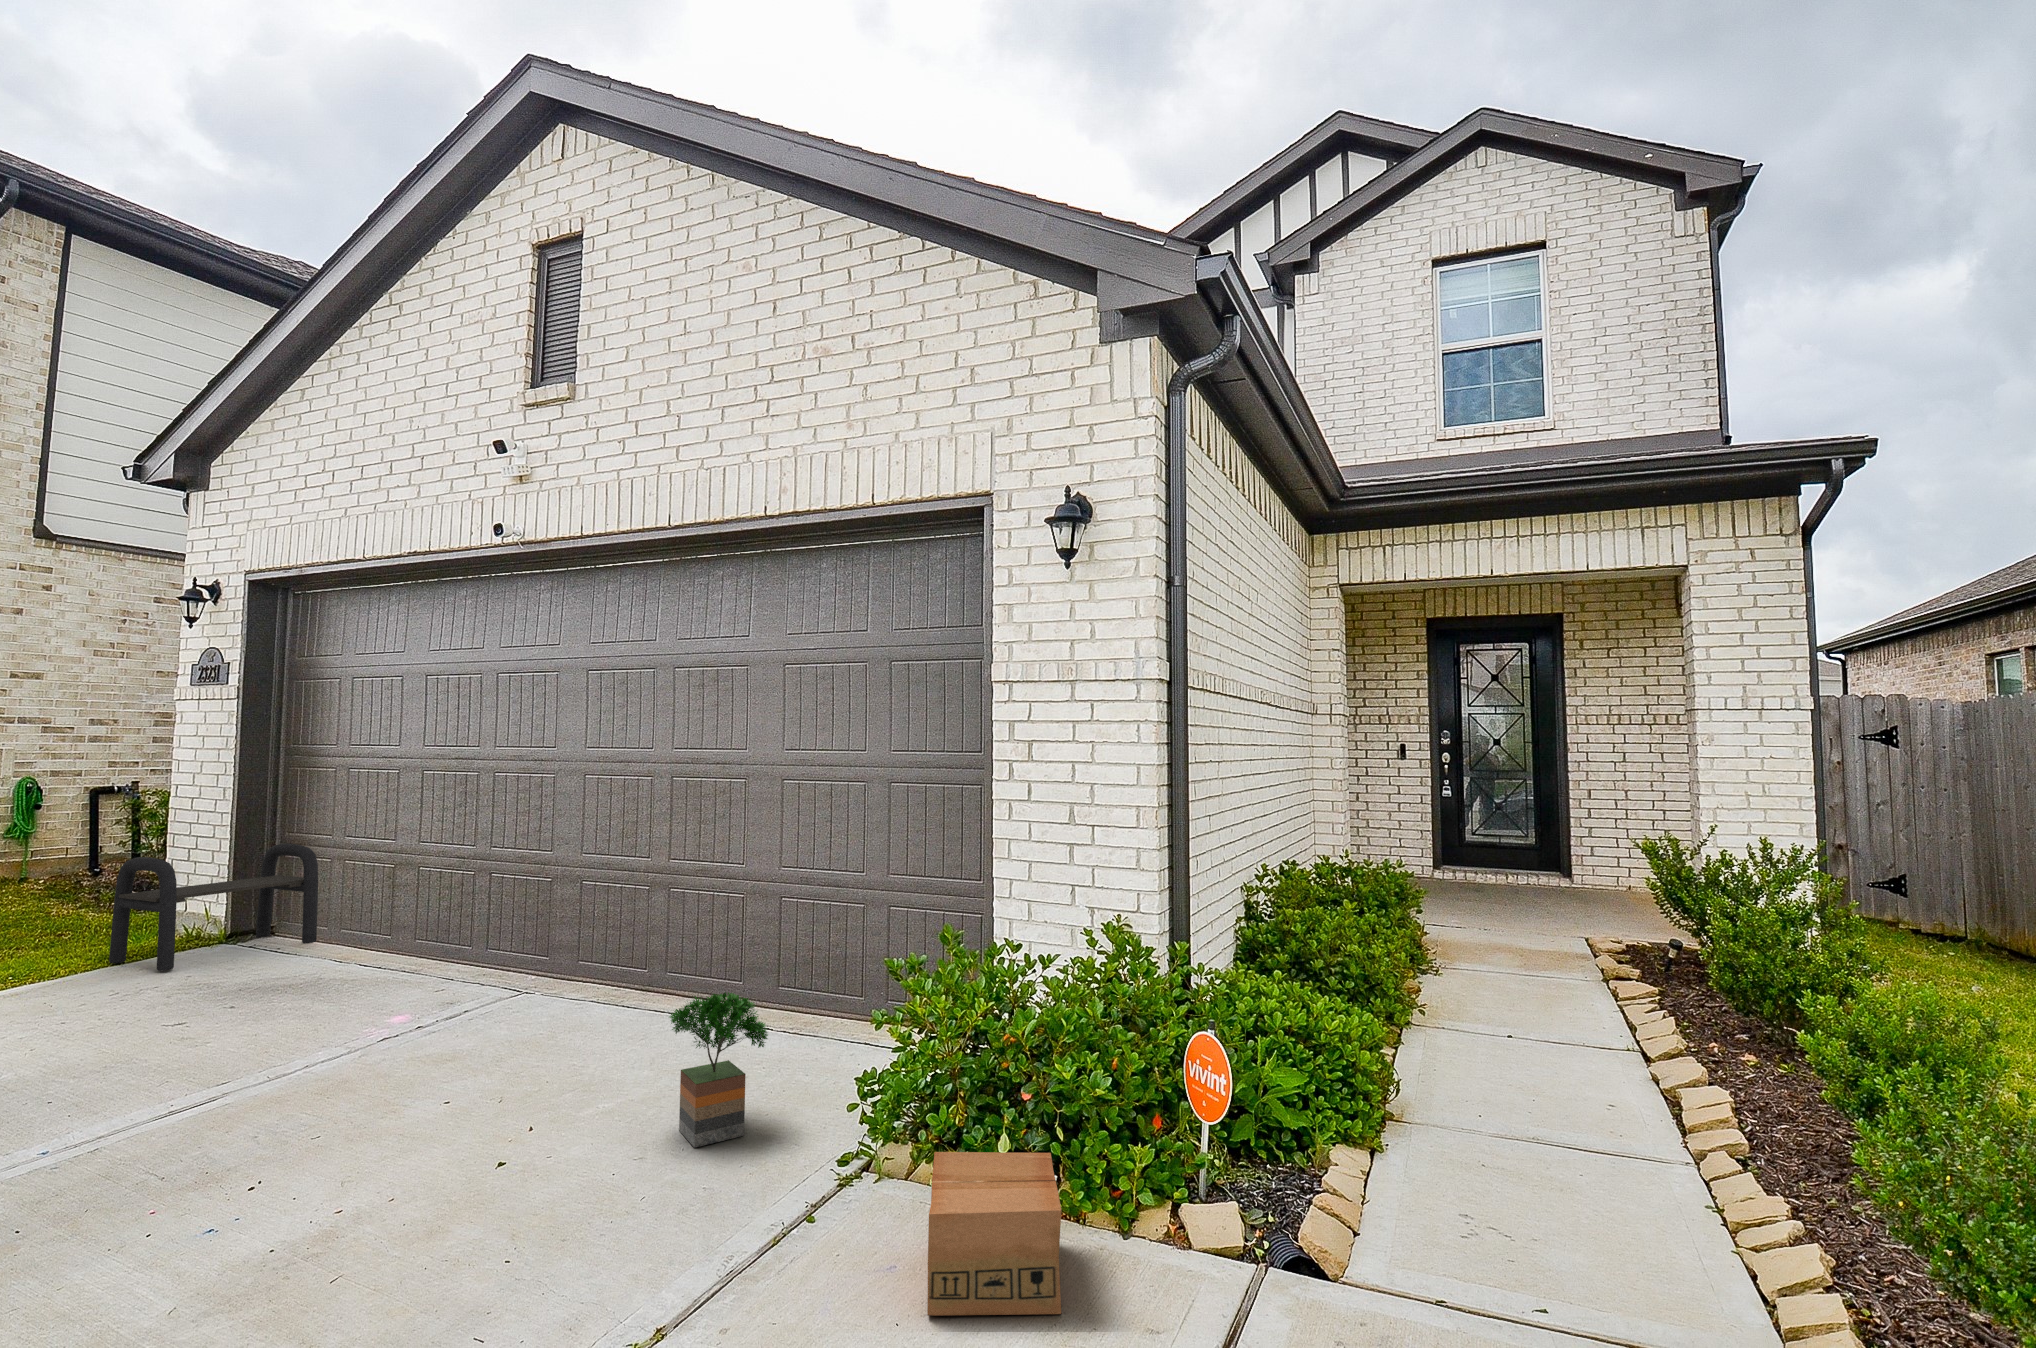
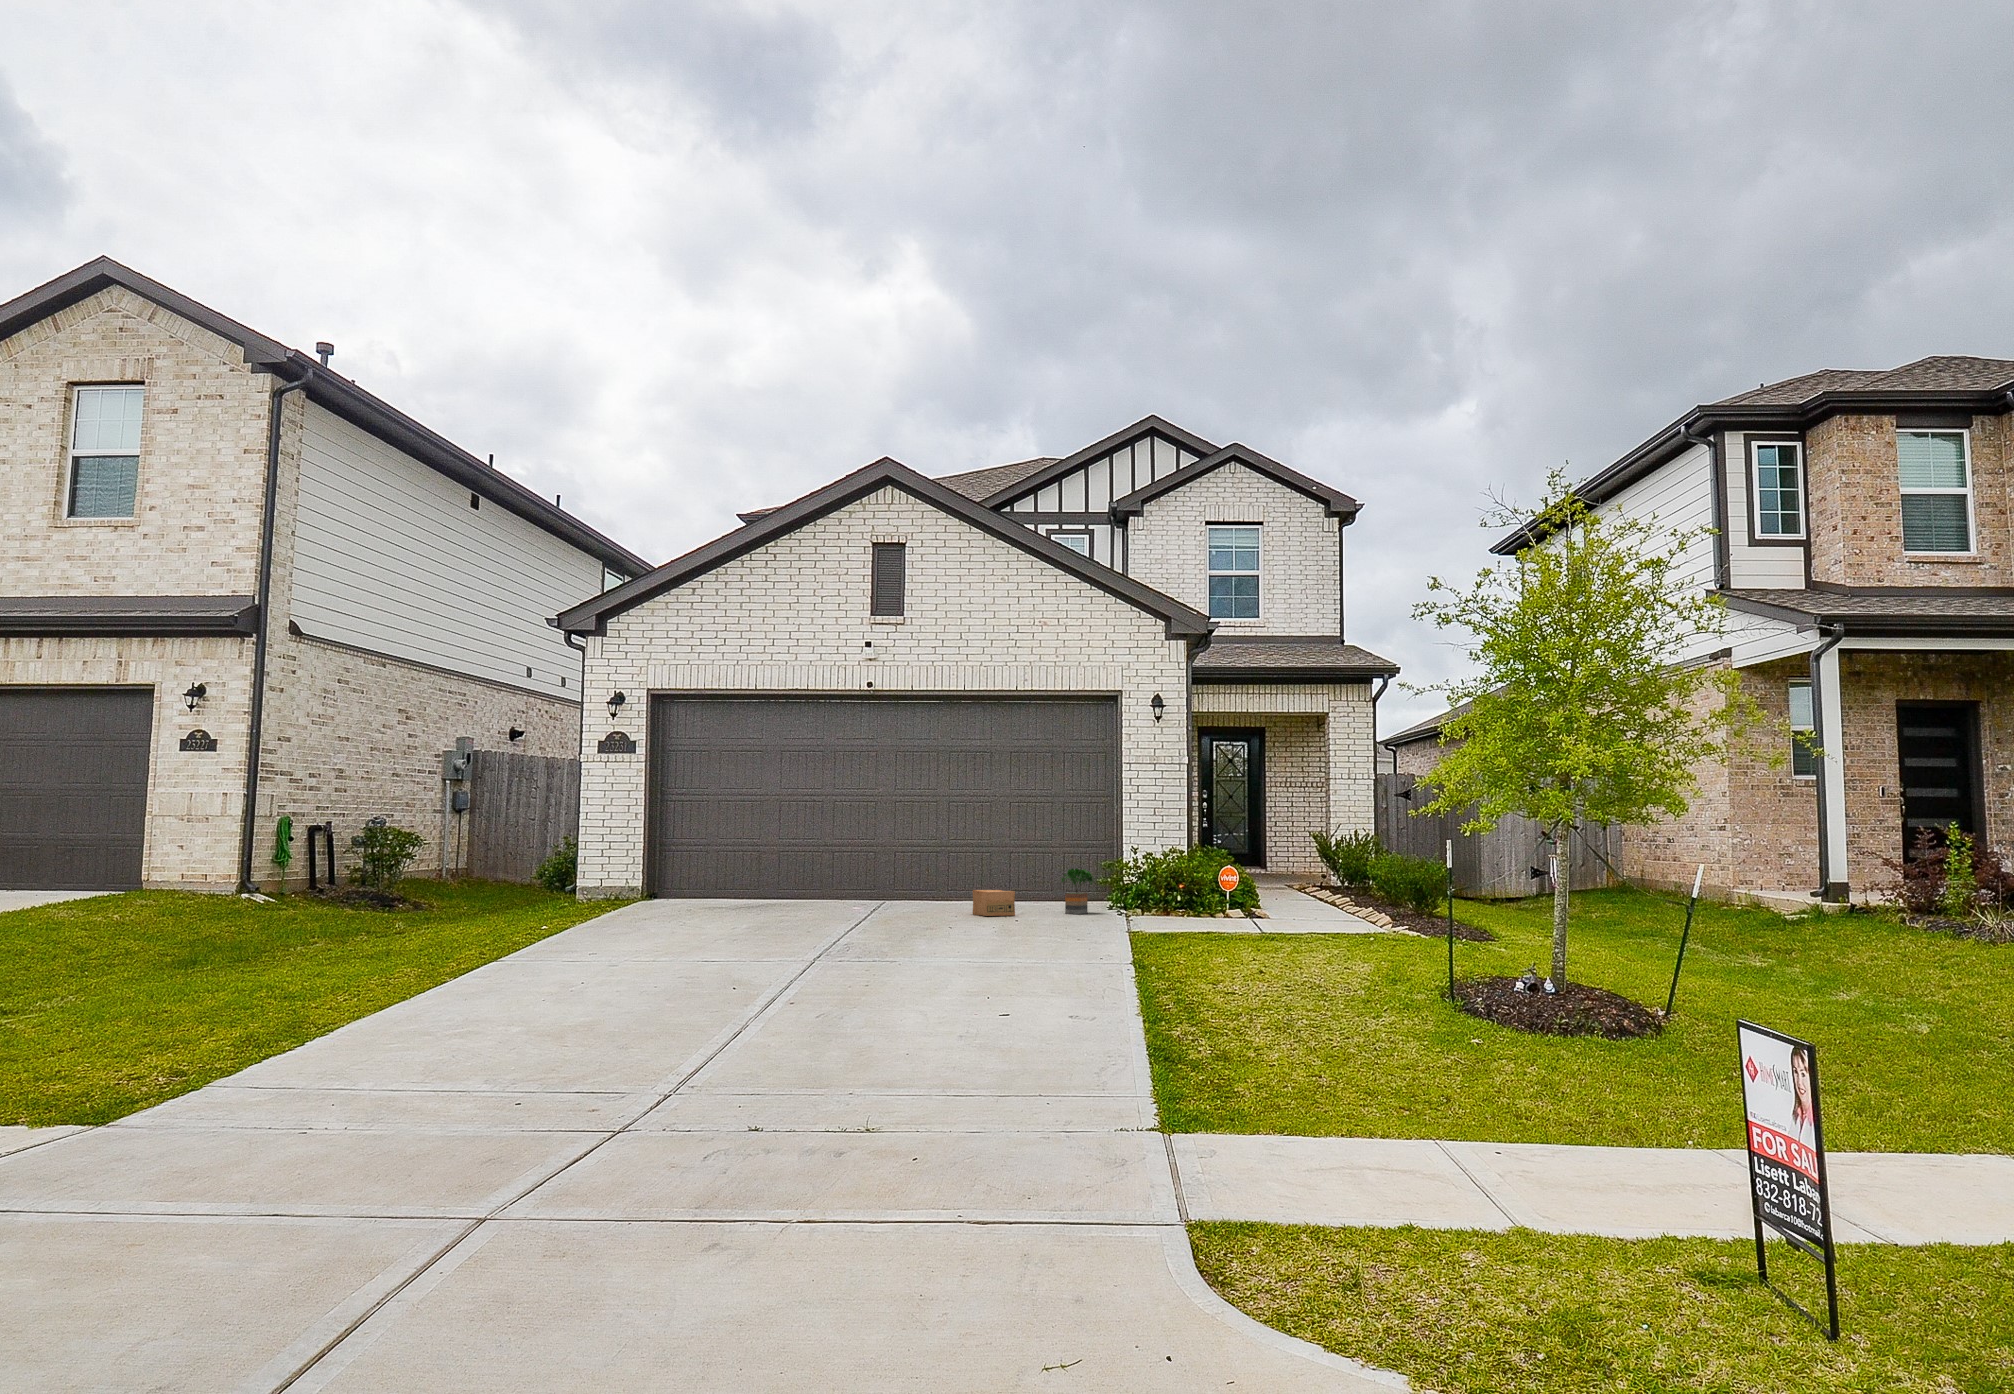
bench: present [109,844,318,971] -> none [628,847,692,906]
cardboard box: present [927,1152,1061,1316] -> present [973,890,1015,916]

